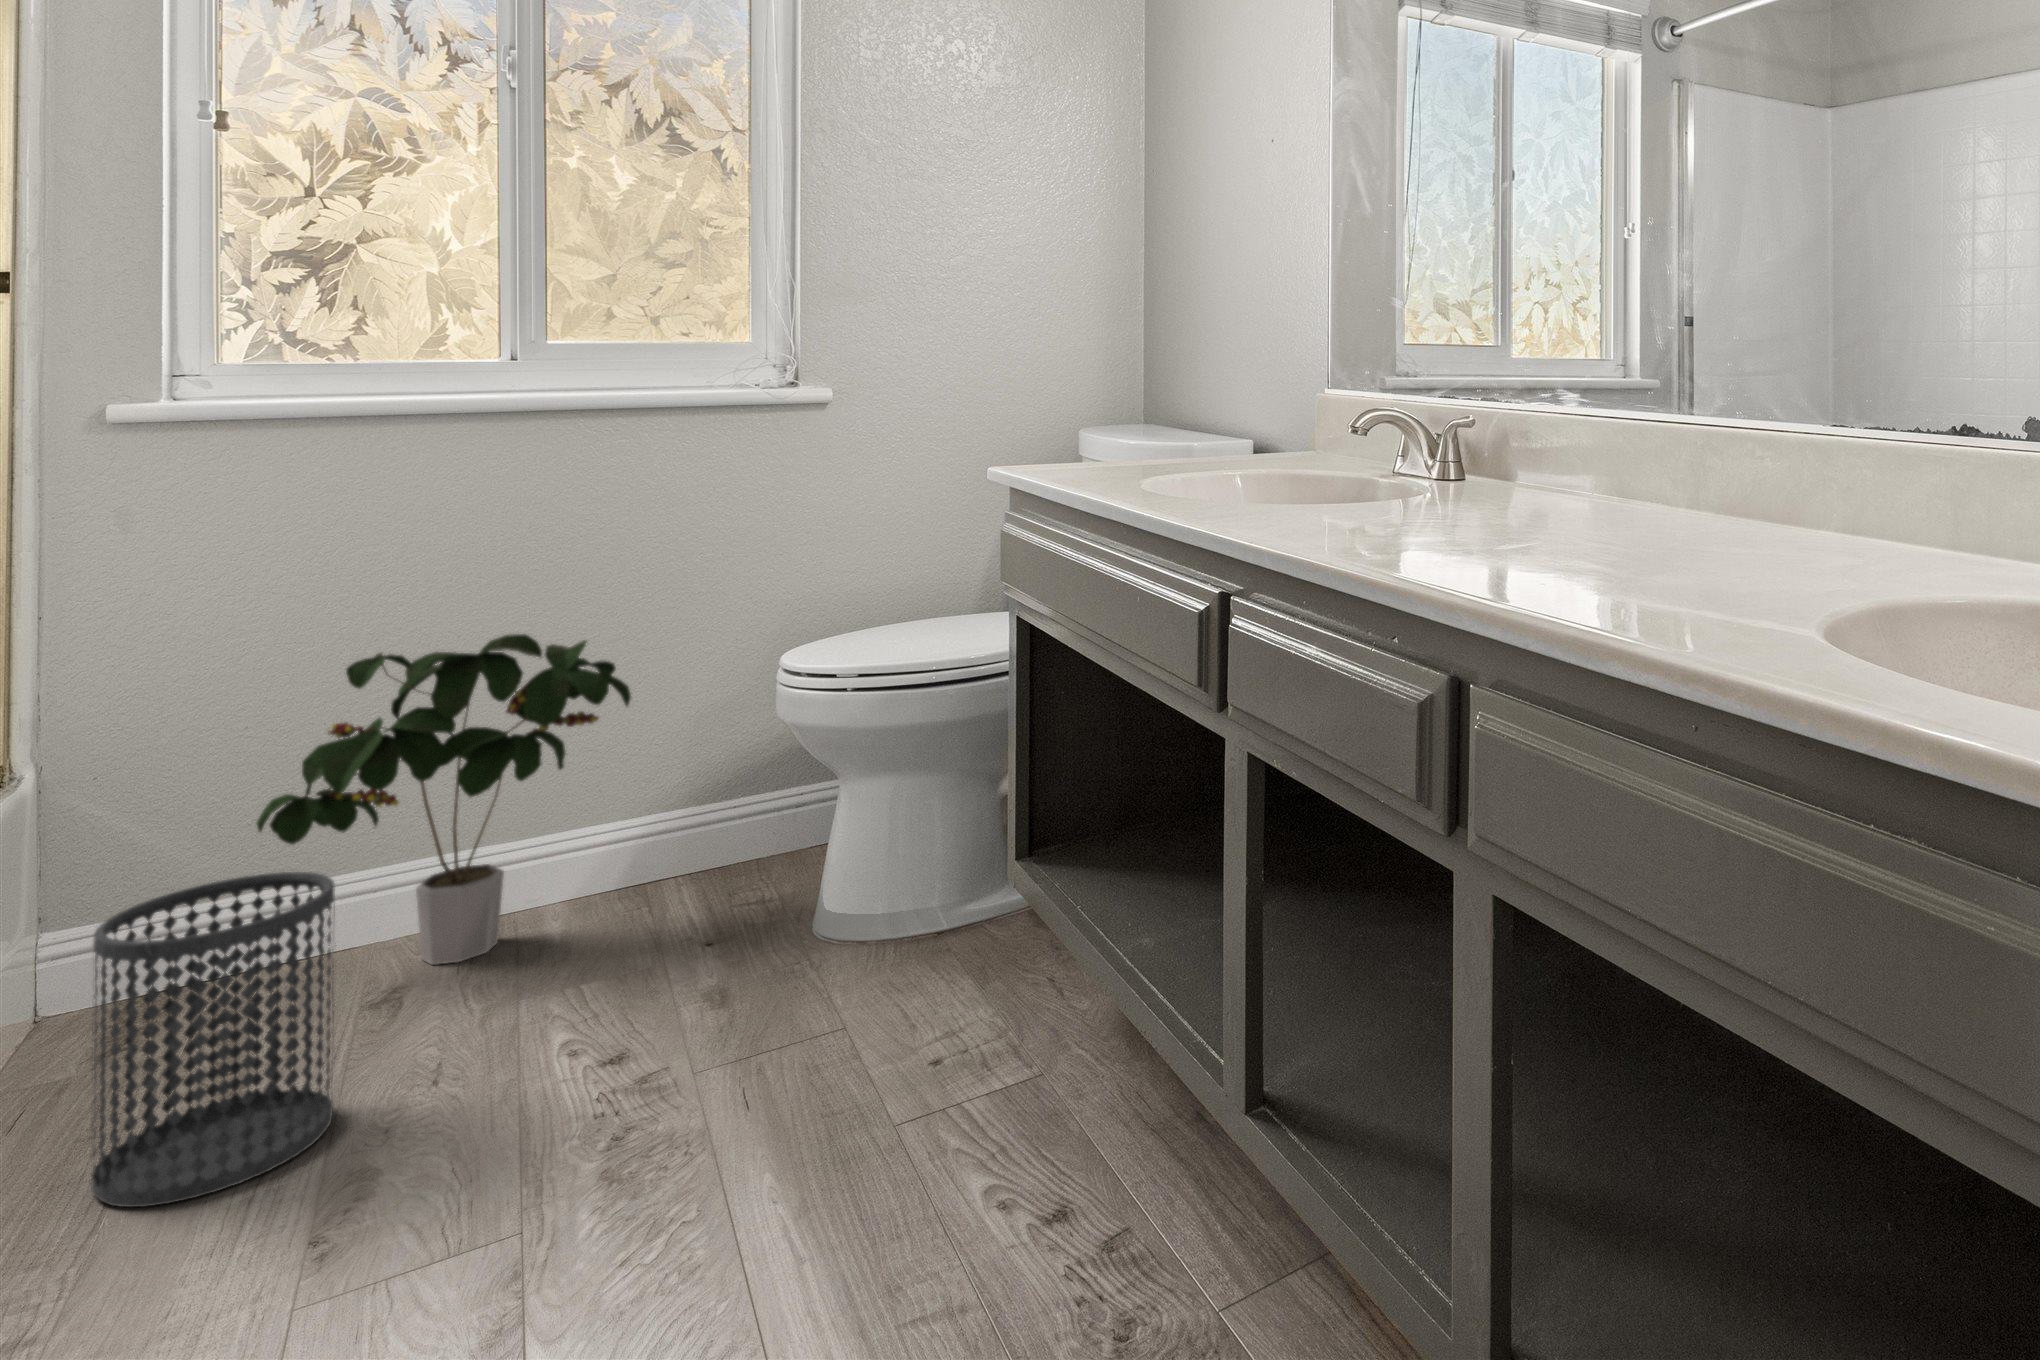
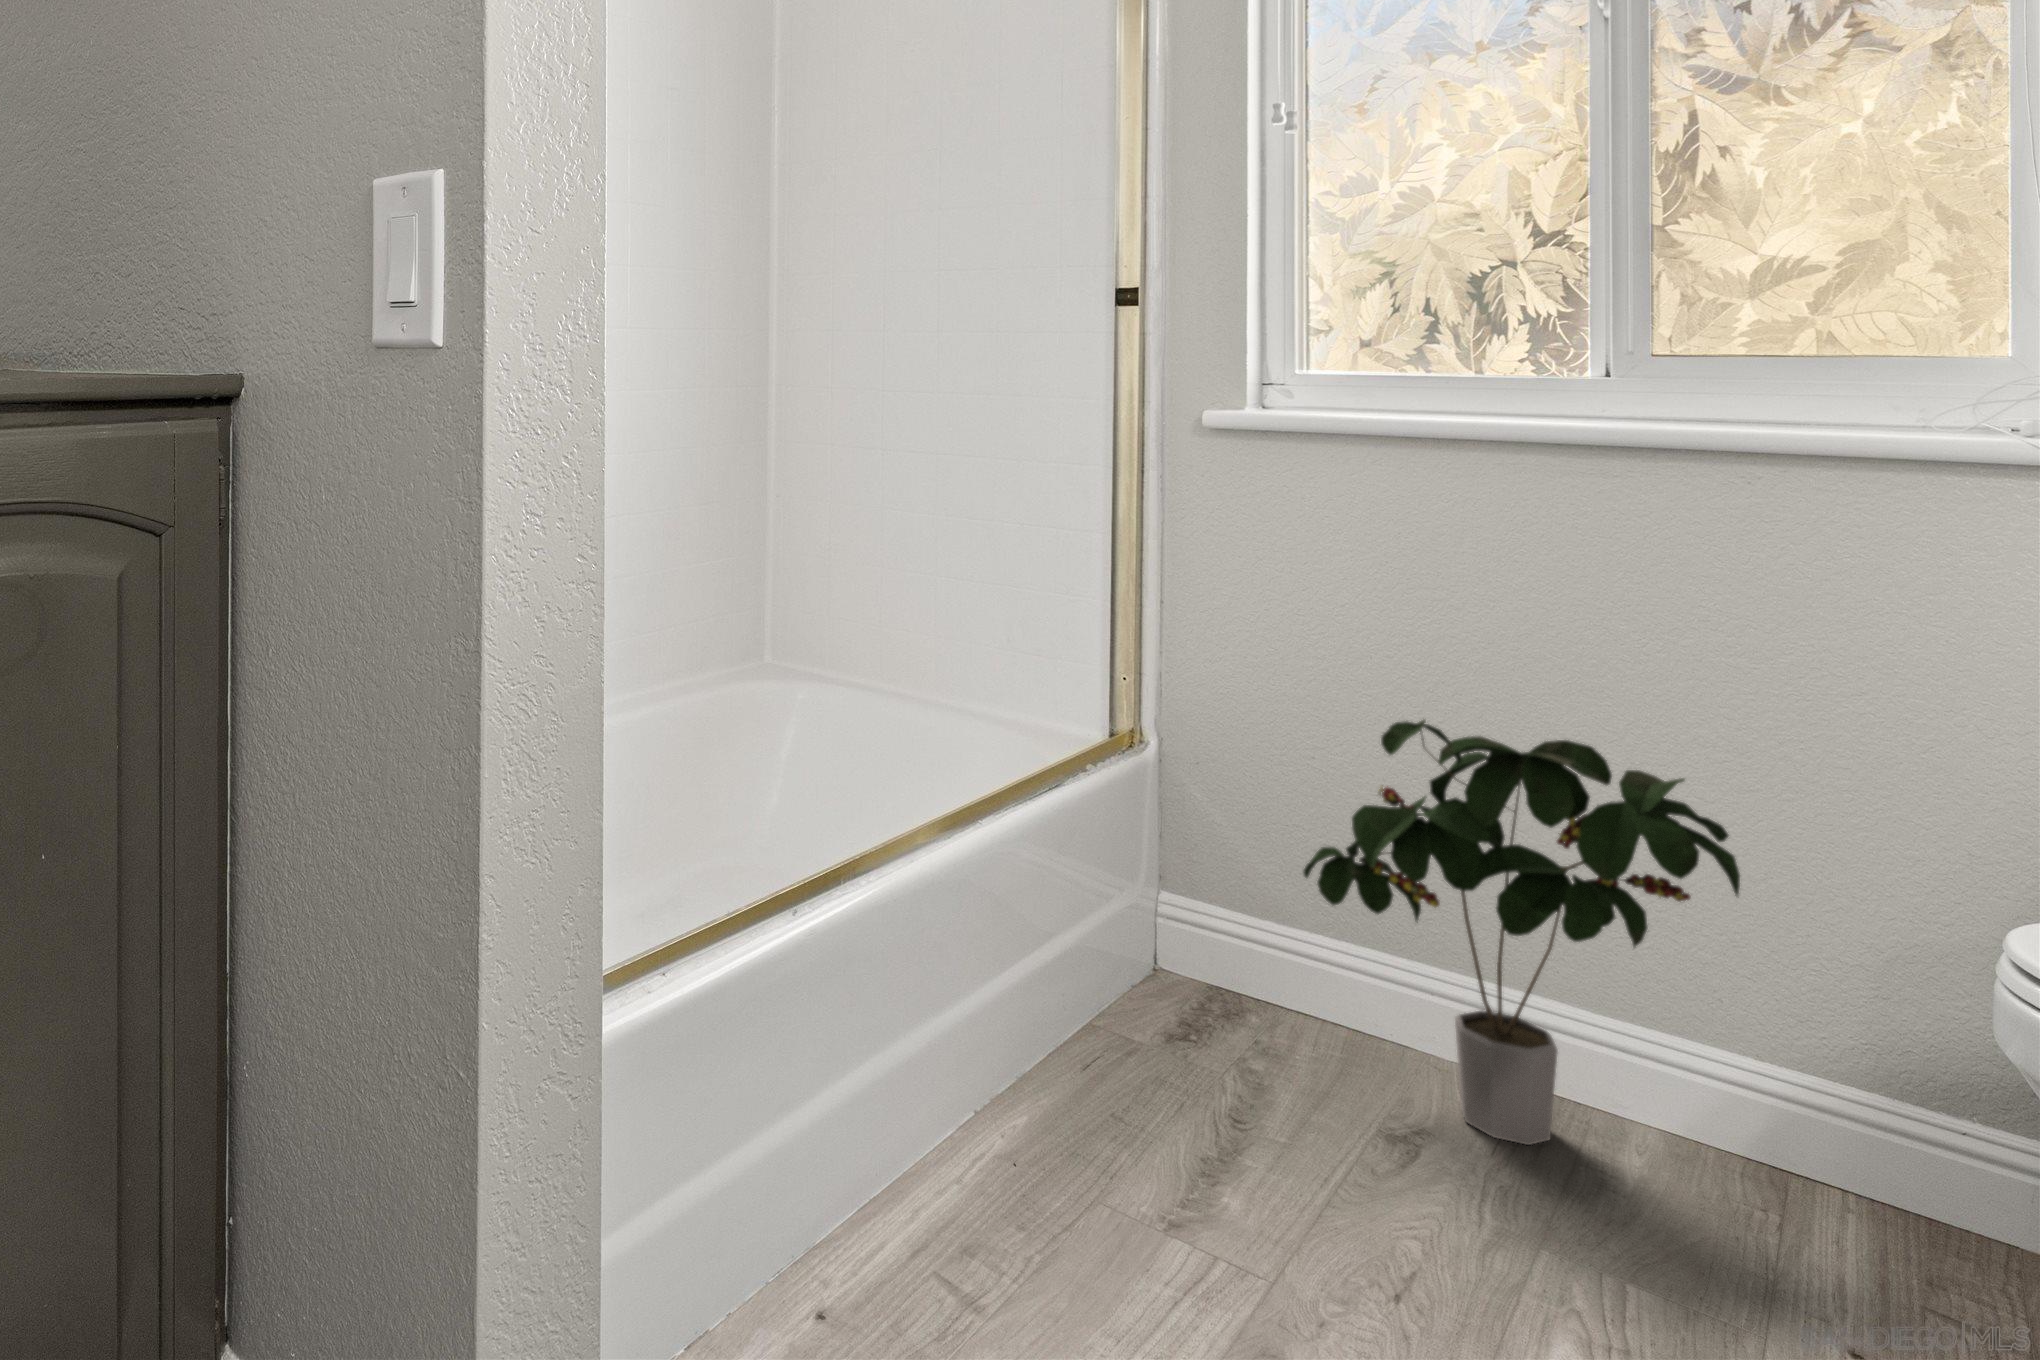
wastebasket: present [91,872,335,1207] -> none [1049,906,1245,1255]

